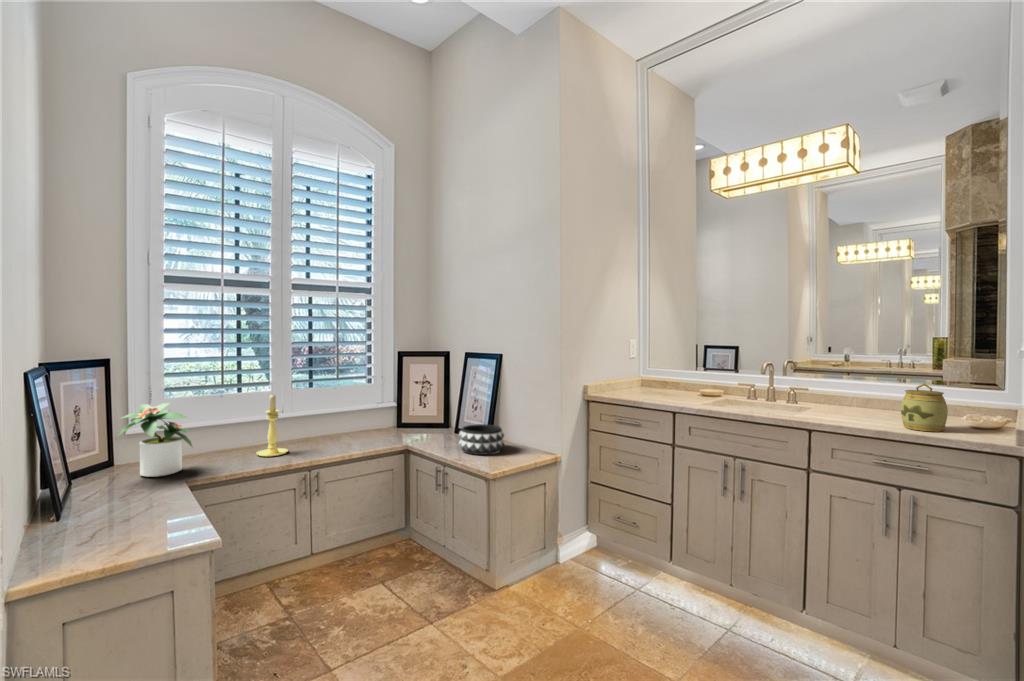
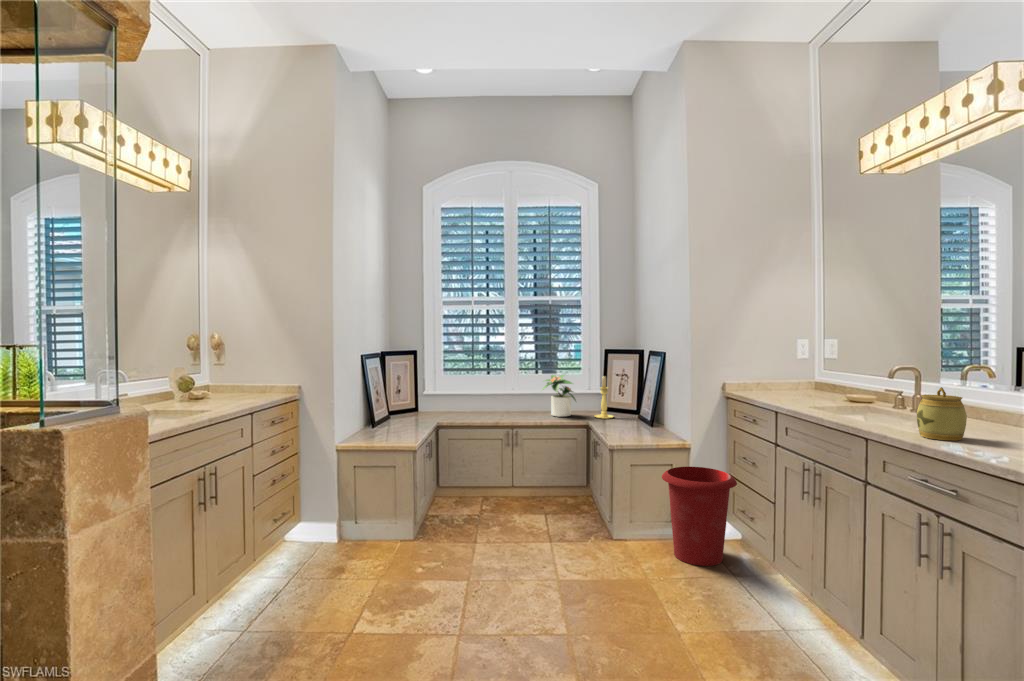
candle holder: present [257,395,288,457] -> present [595,377,614,419]
potted plant: present [118,403,192,477] -> present [542,375,576,417]
decorative bowl: present [459,424,504,455] -> none [613,411,653,435]
waste bin: none [552,480,633,594] -> present [662,467,737,566]

